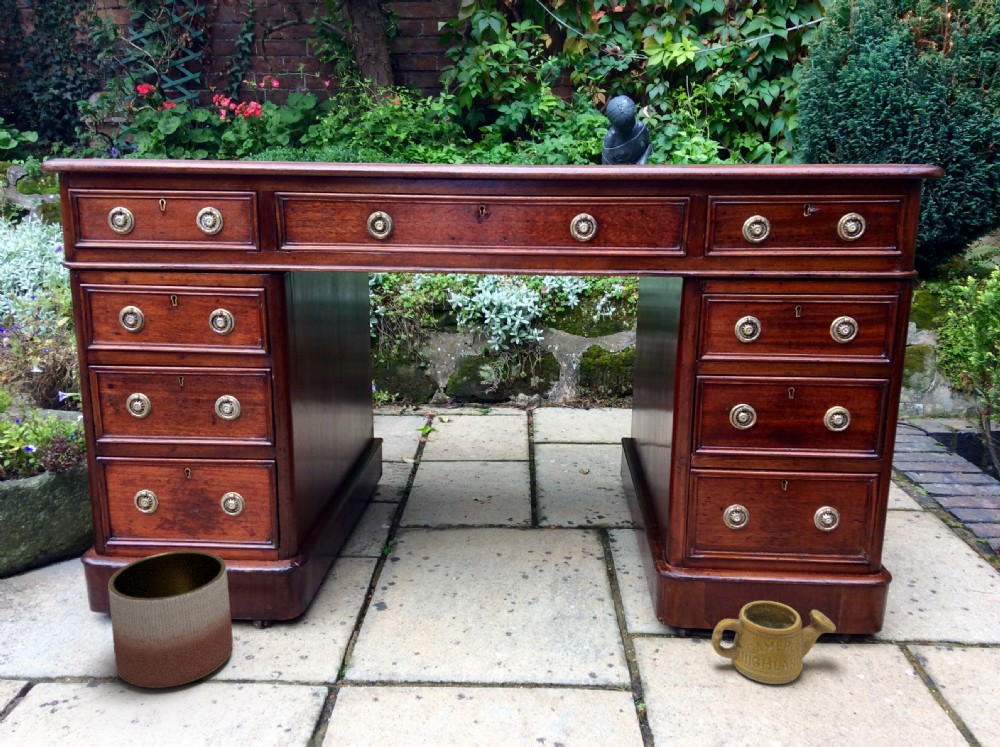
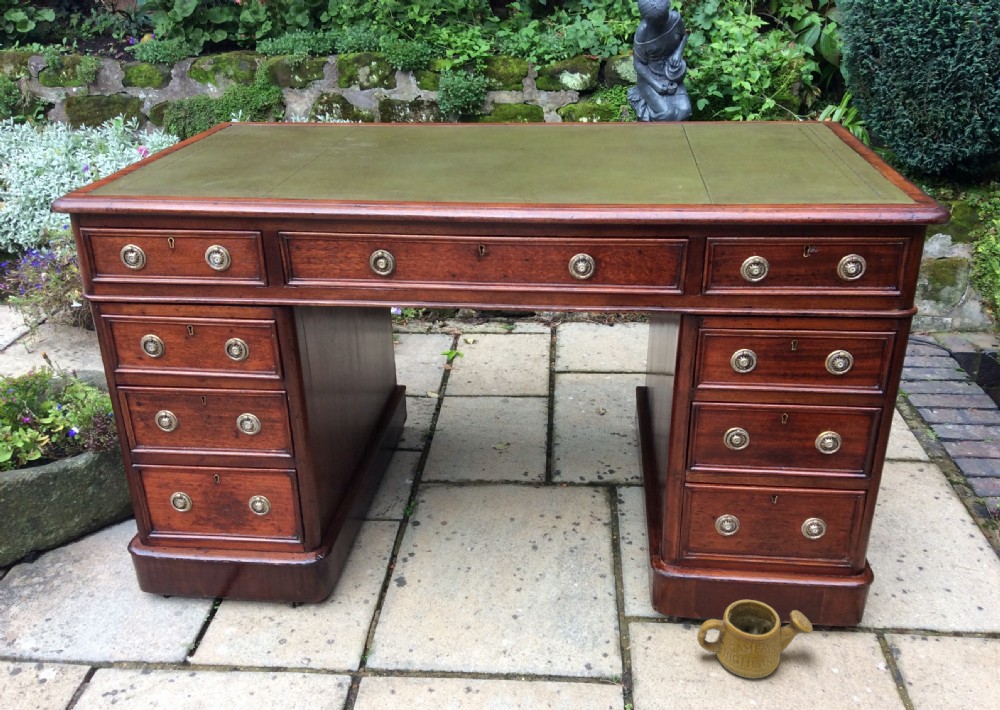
planter: present [108,550,233,688] -> none [156,547,270,676]

